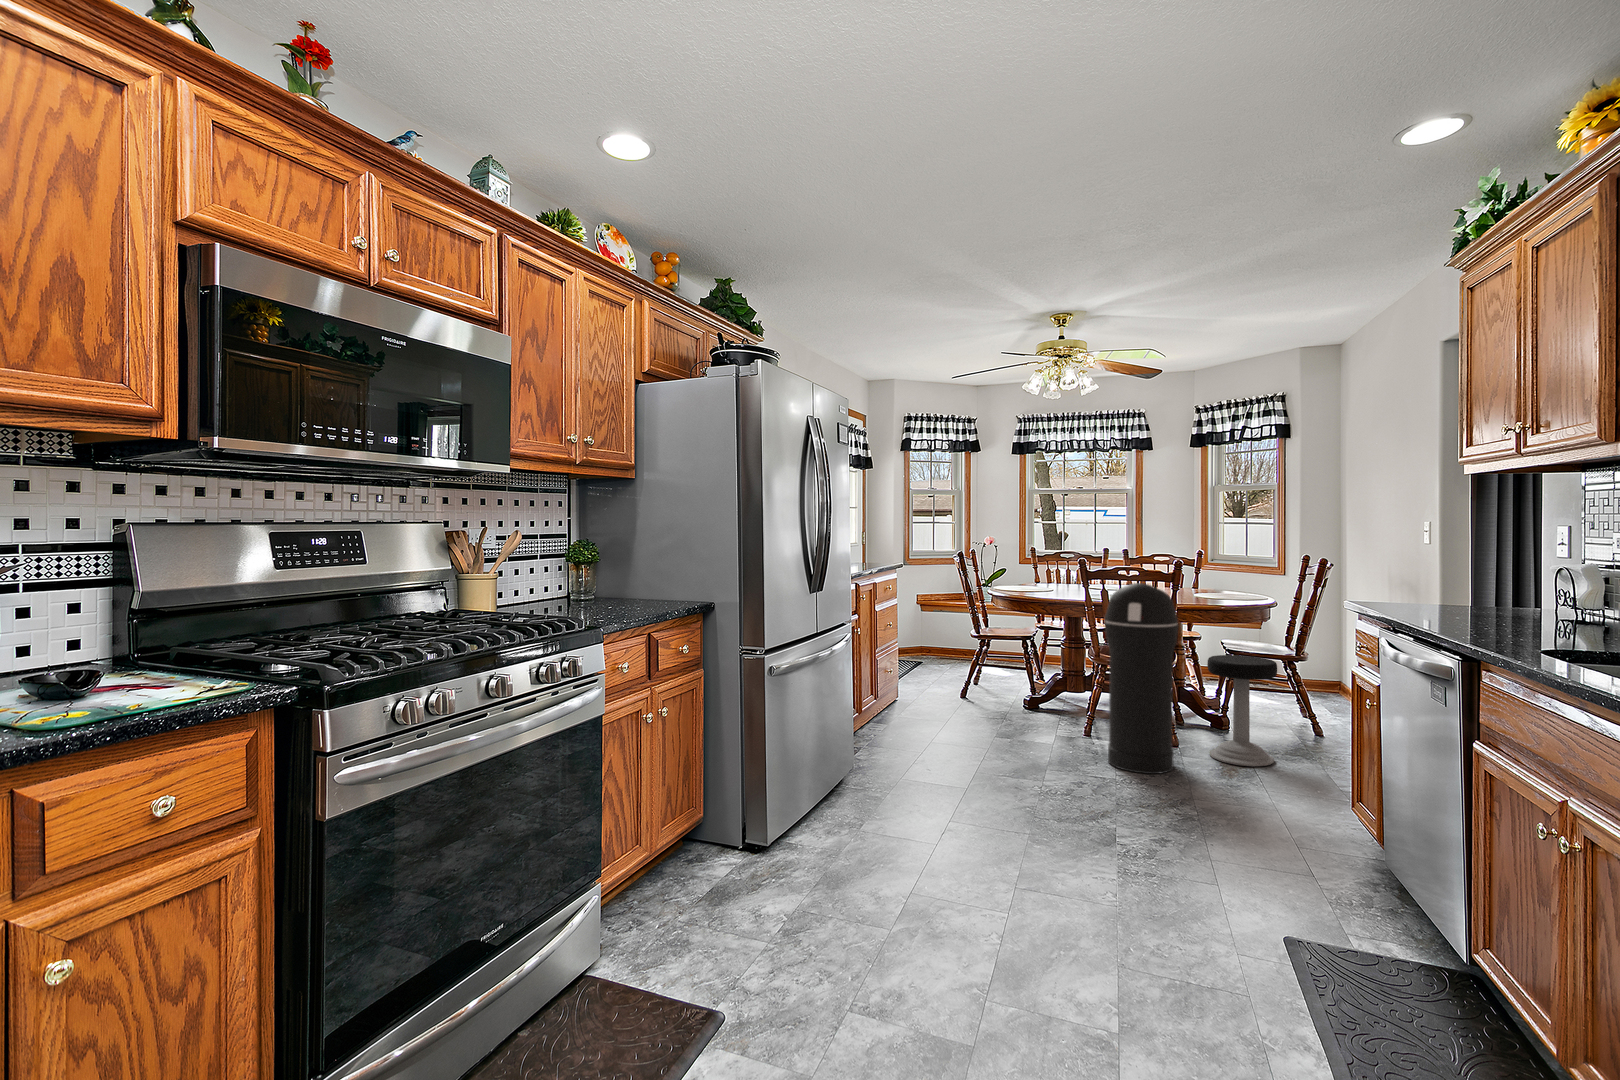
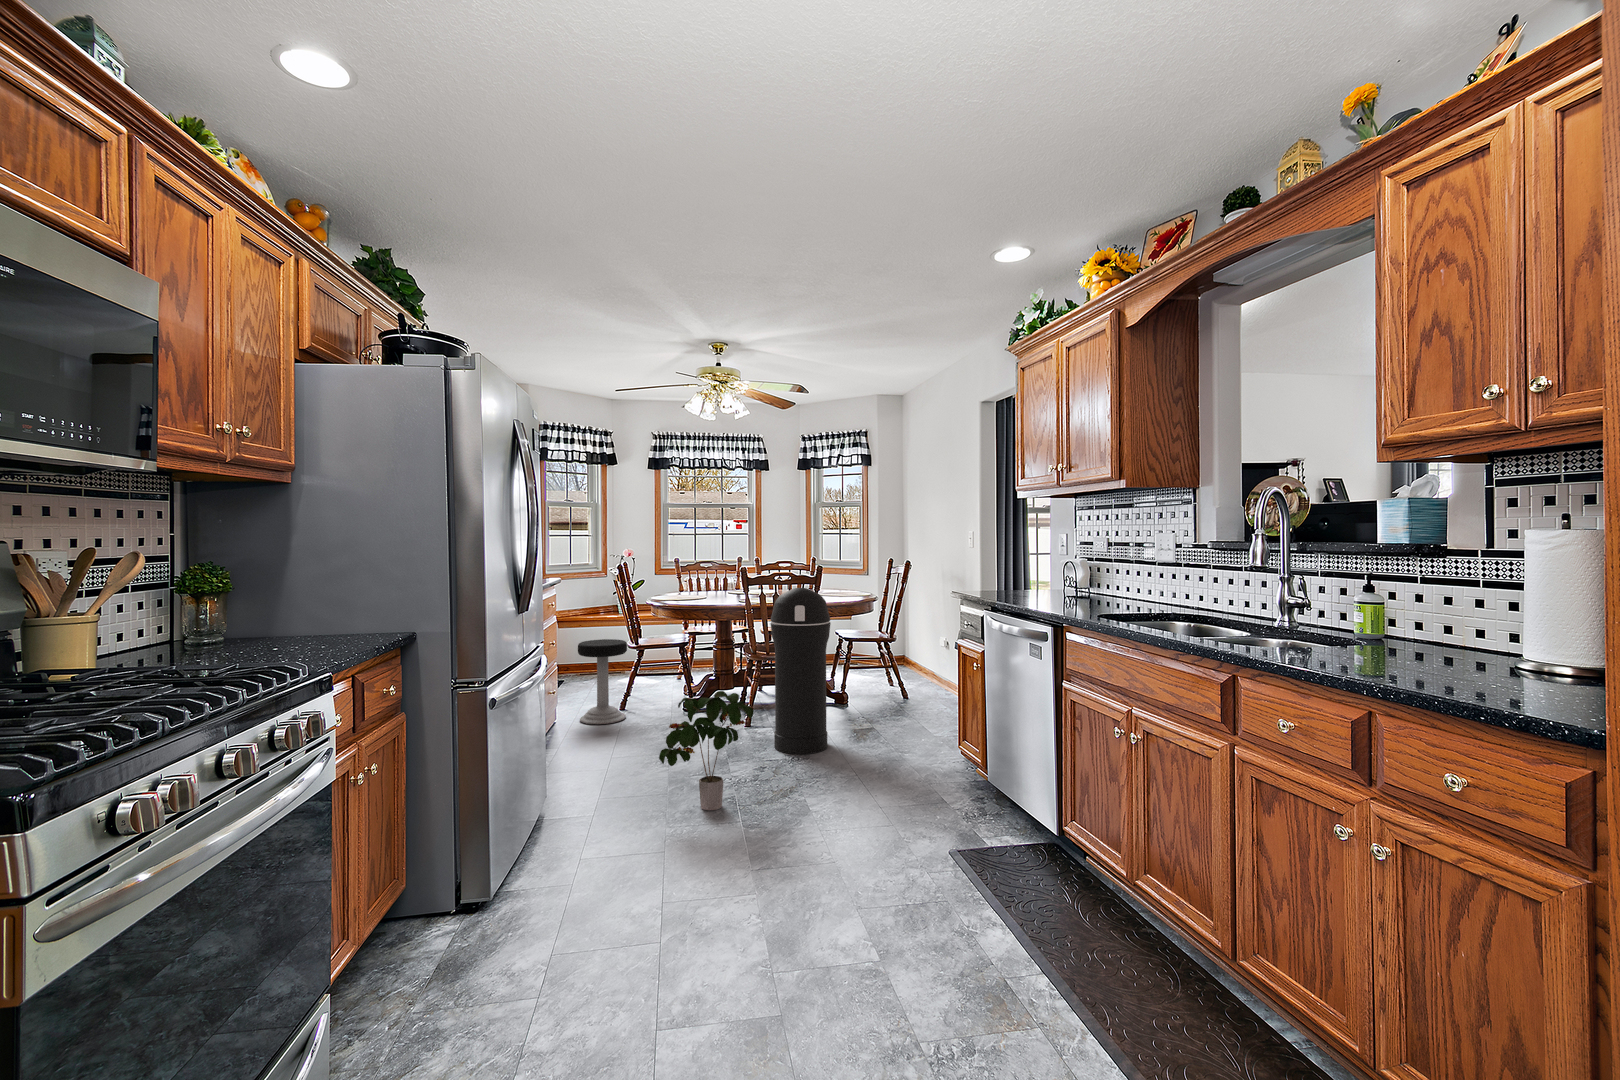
stool: present [1207,655,1277,766] -> present [578,639,627,724]
potted plant: none [949,688,1059,813] -> present [659,691,754,811]

